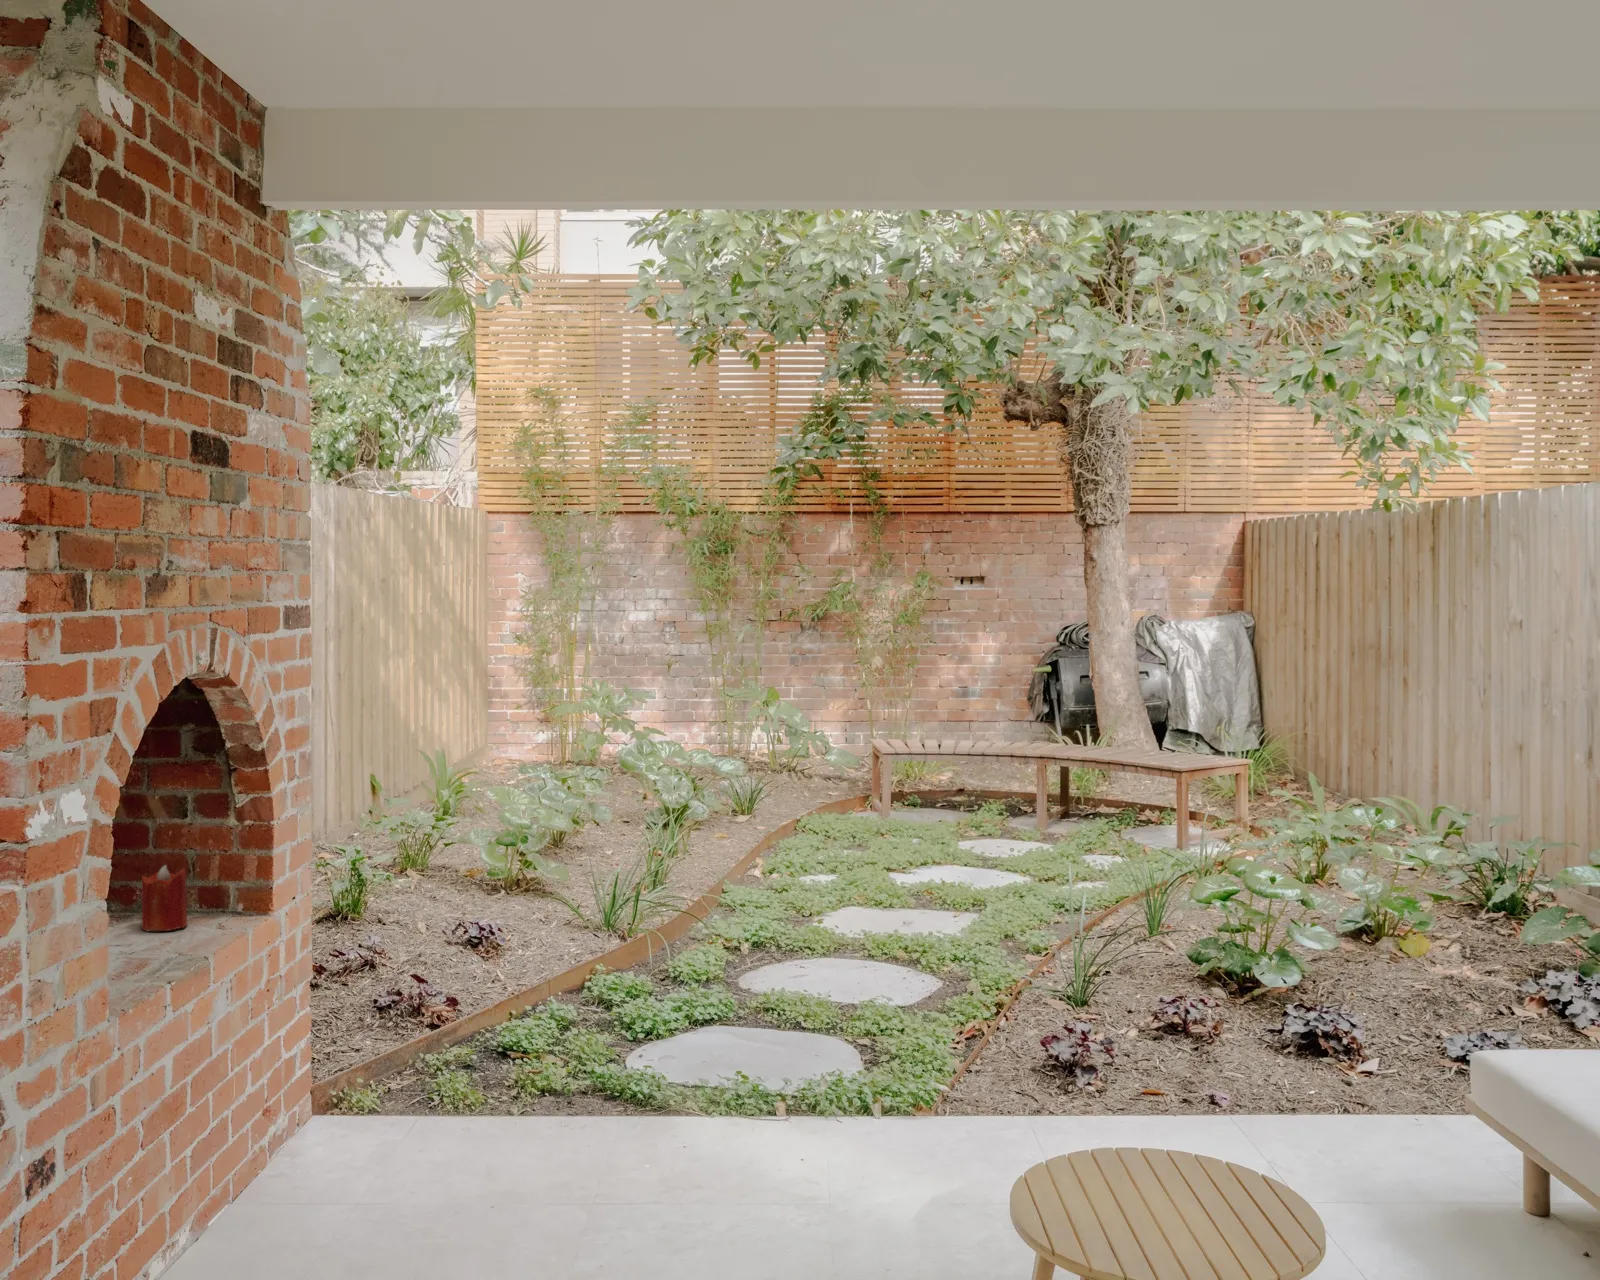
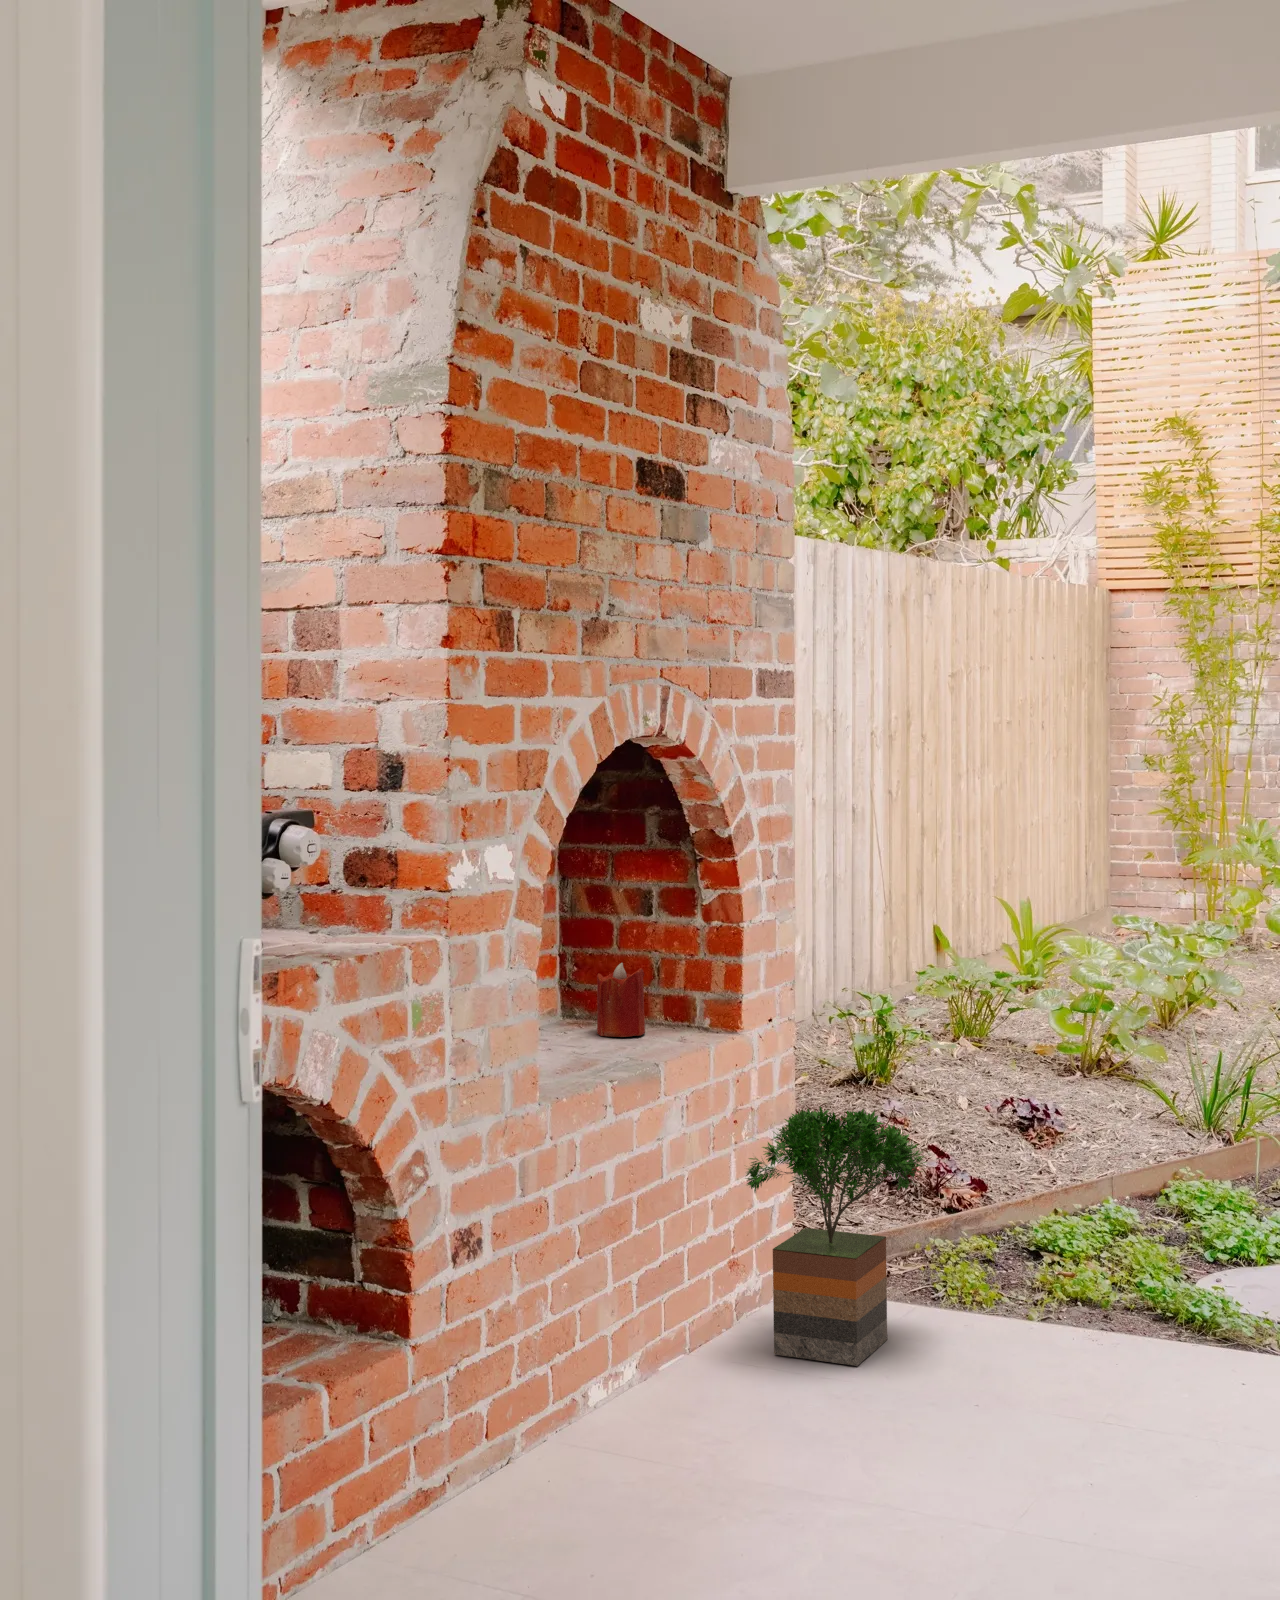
potted tree: none [279,969,436,1186] -> present [746,1107,926,1366]

